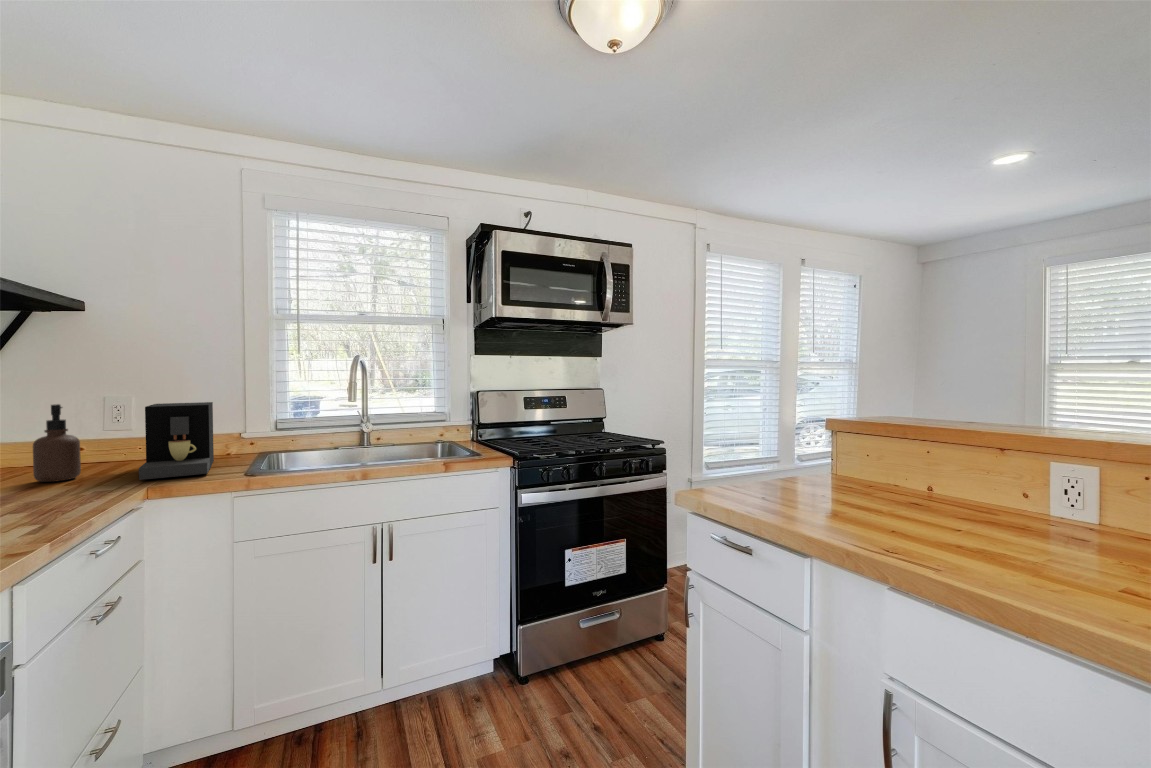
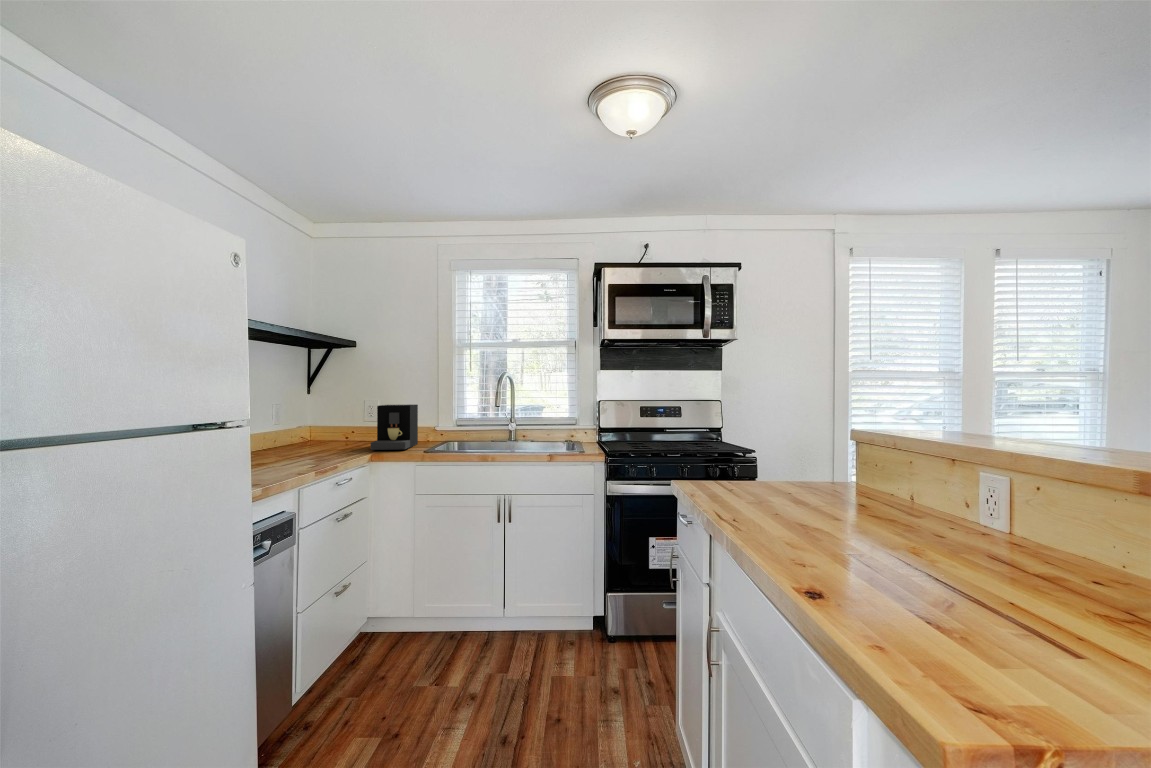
soap dispenser: present [33,404,81,482] -> none [327,403,348,448]

